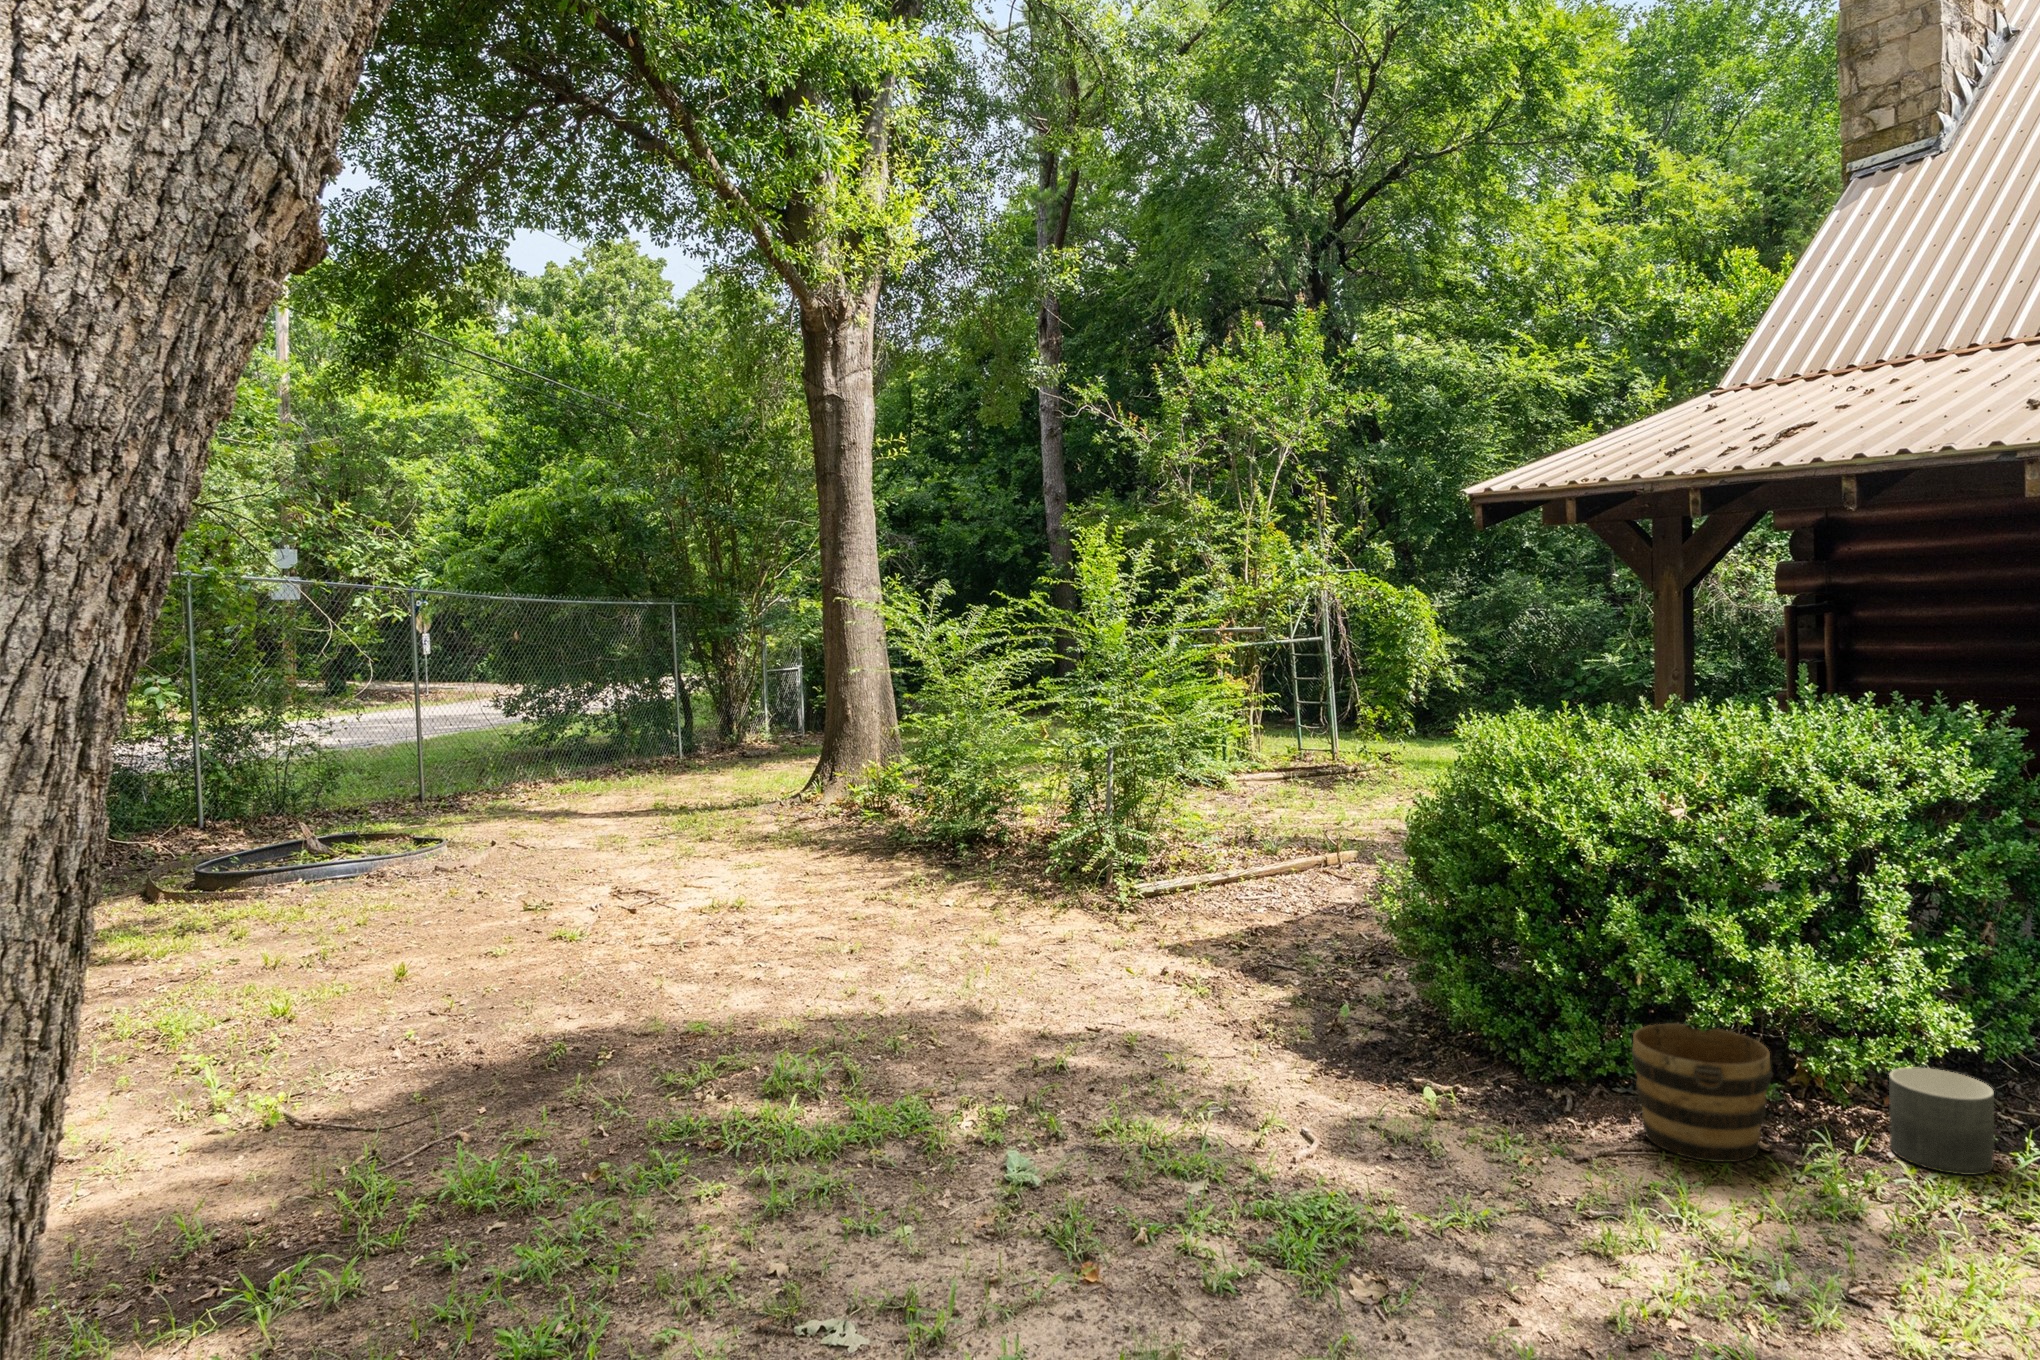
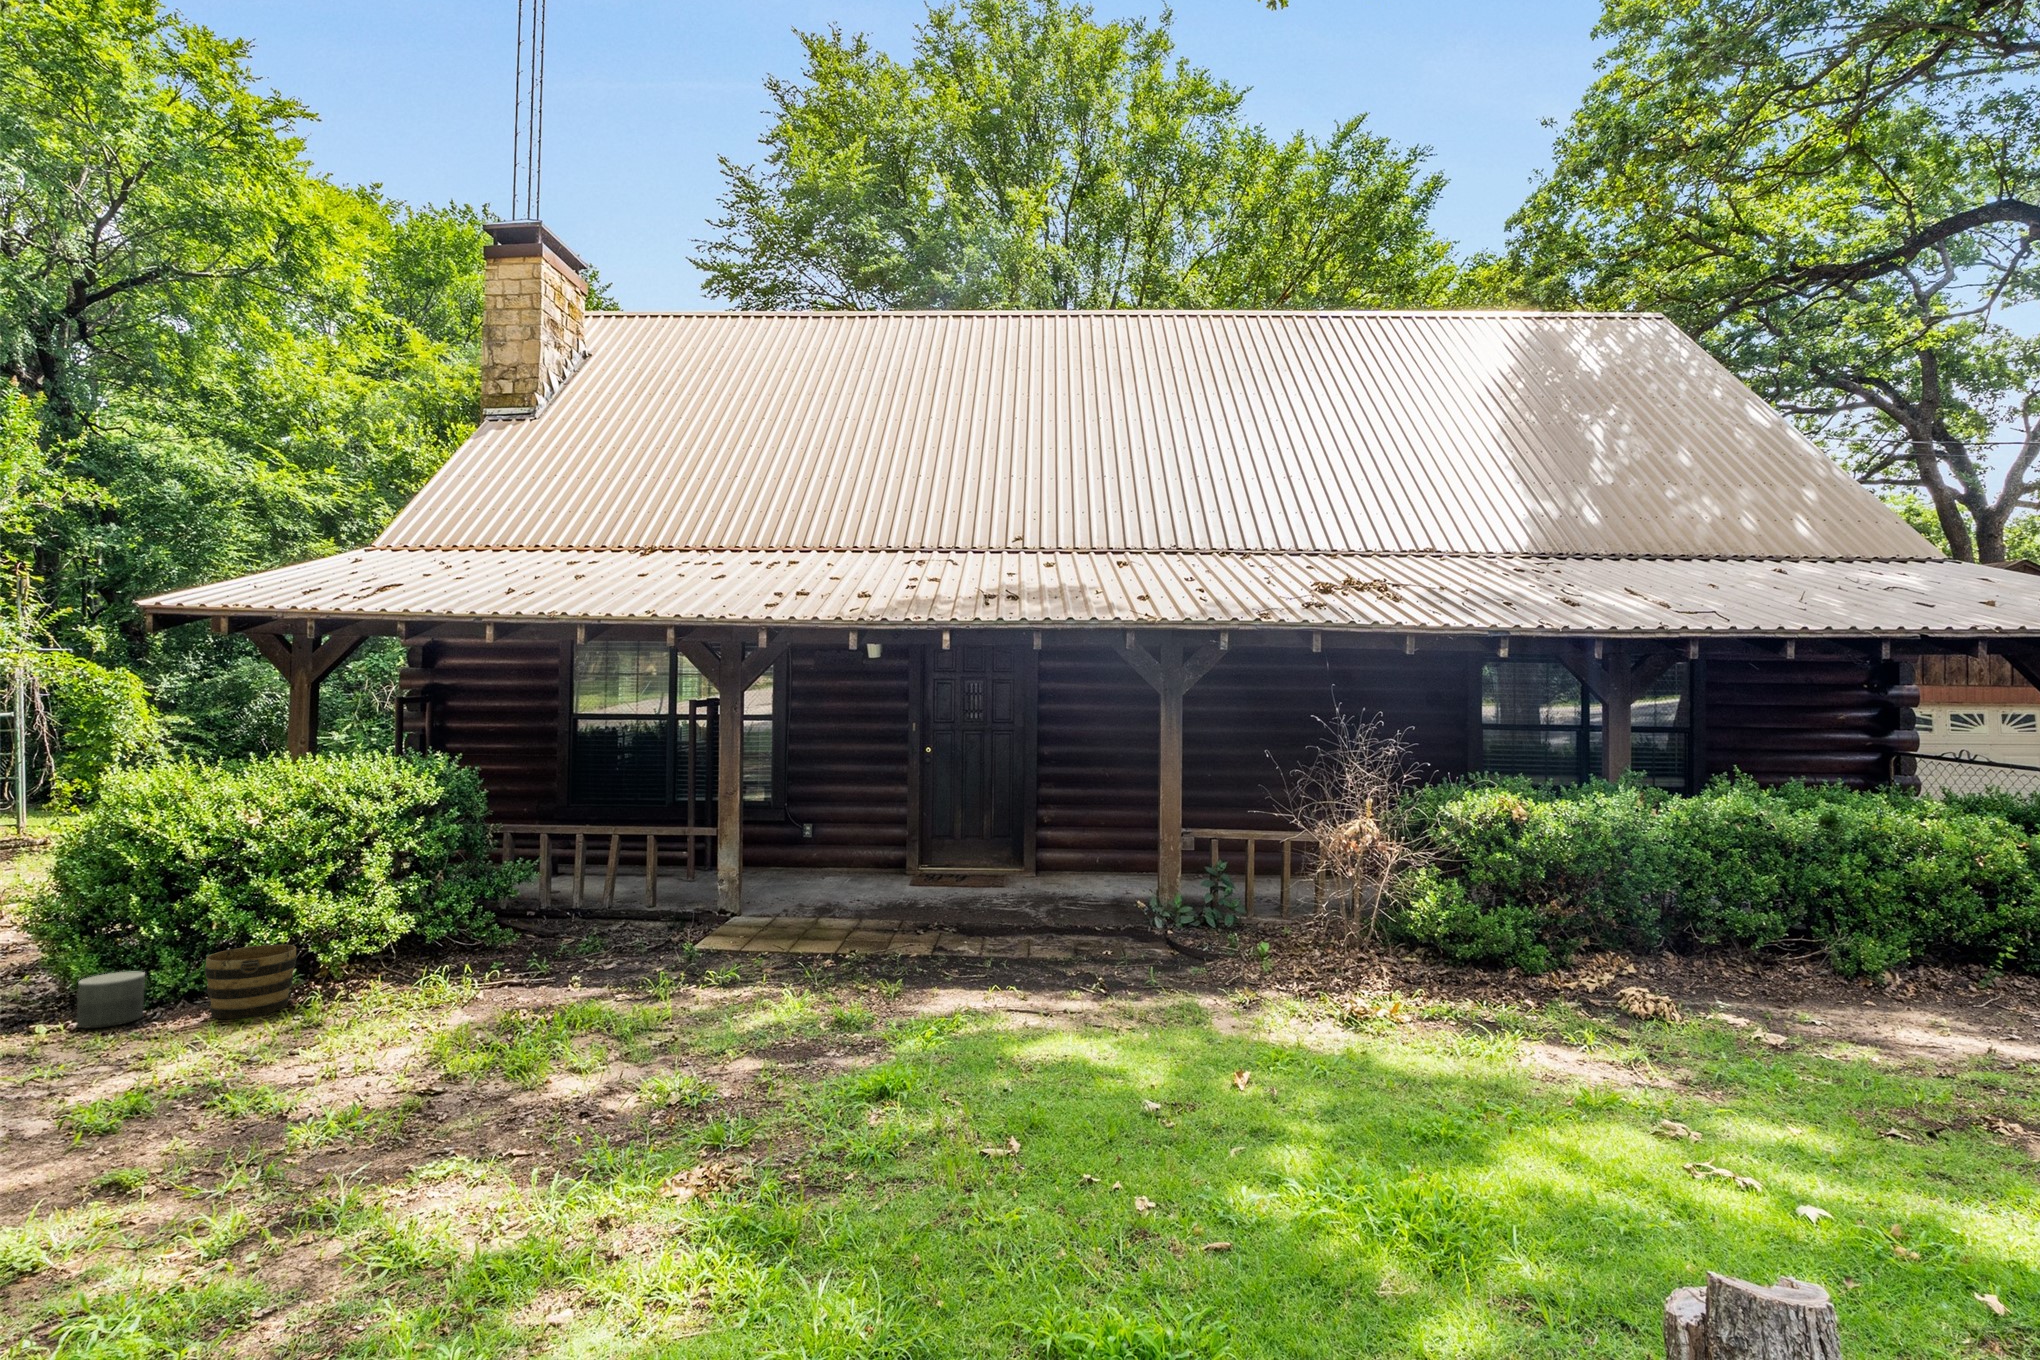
planter: present [1889,1068,1994,1175] -> present [77,971,145,1028]

